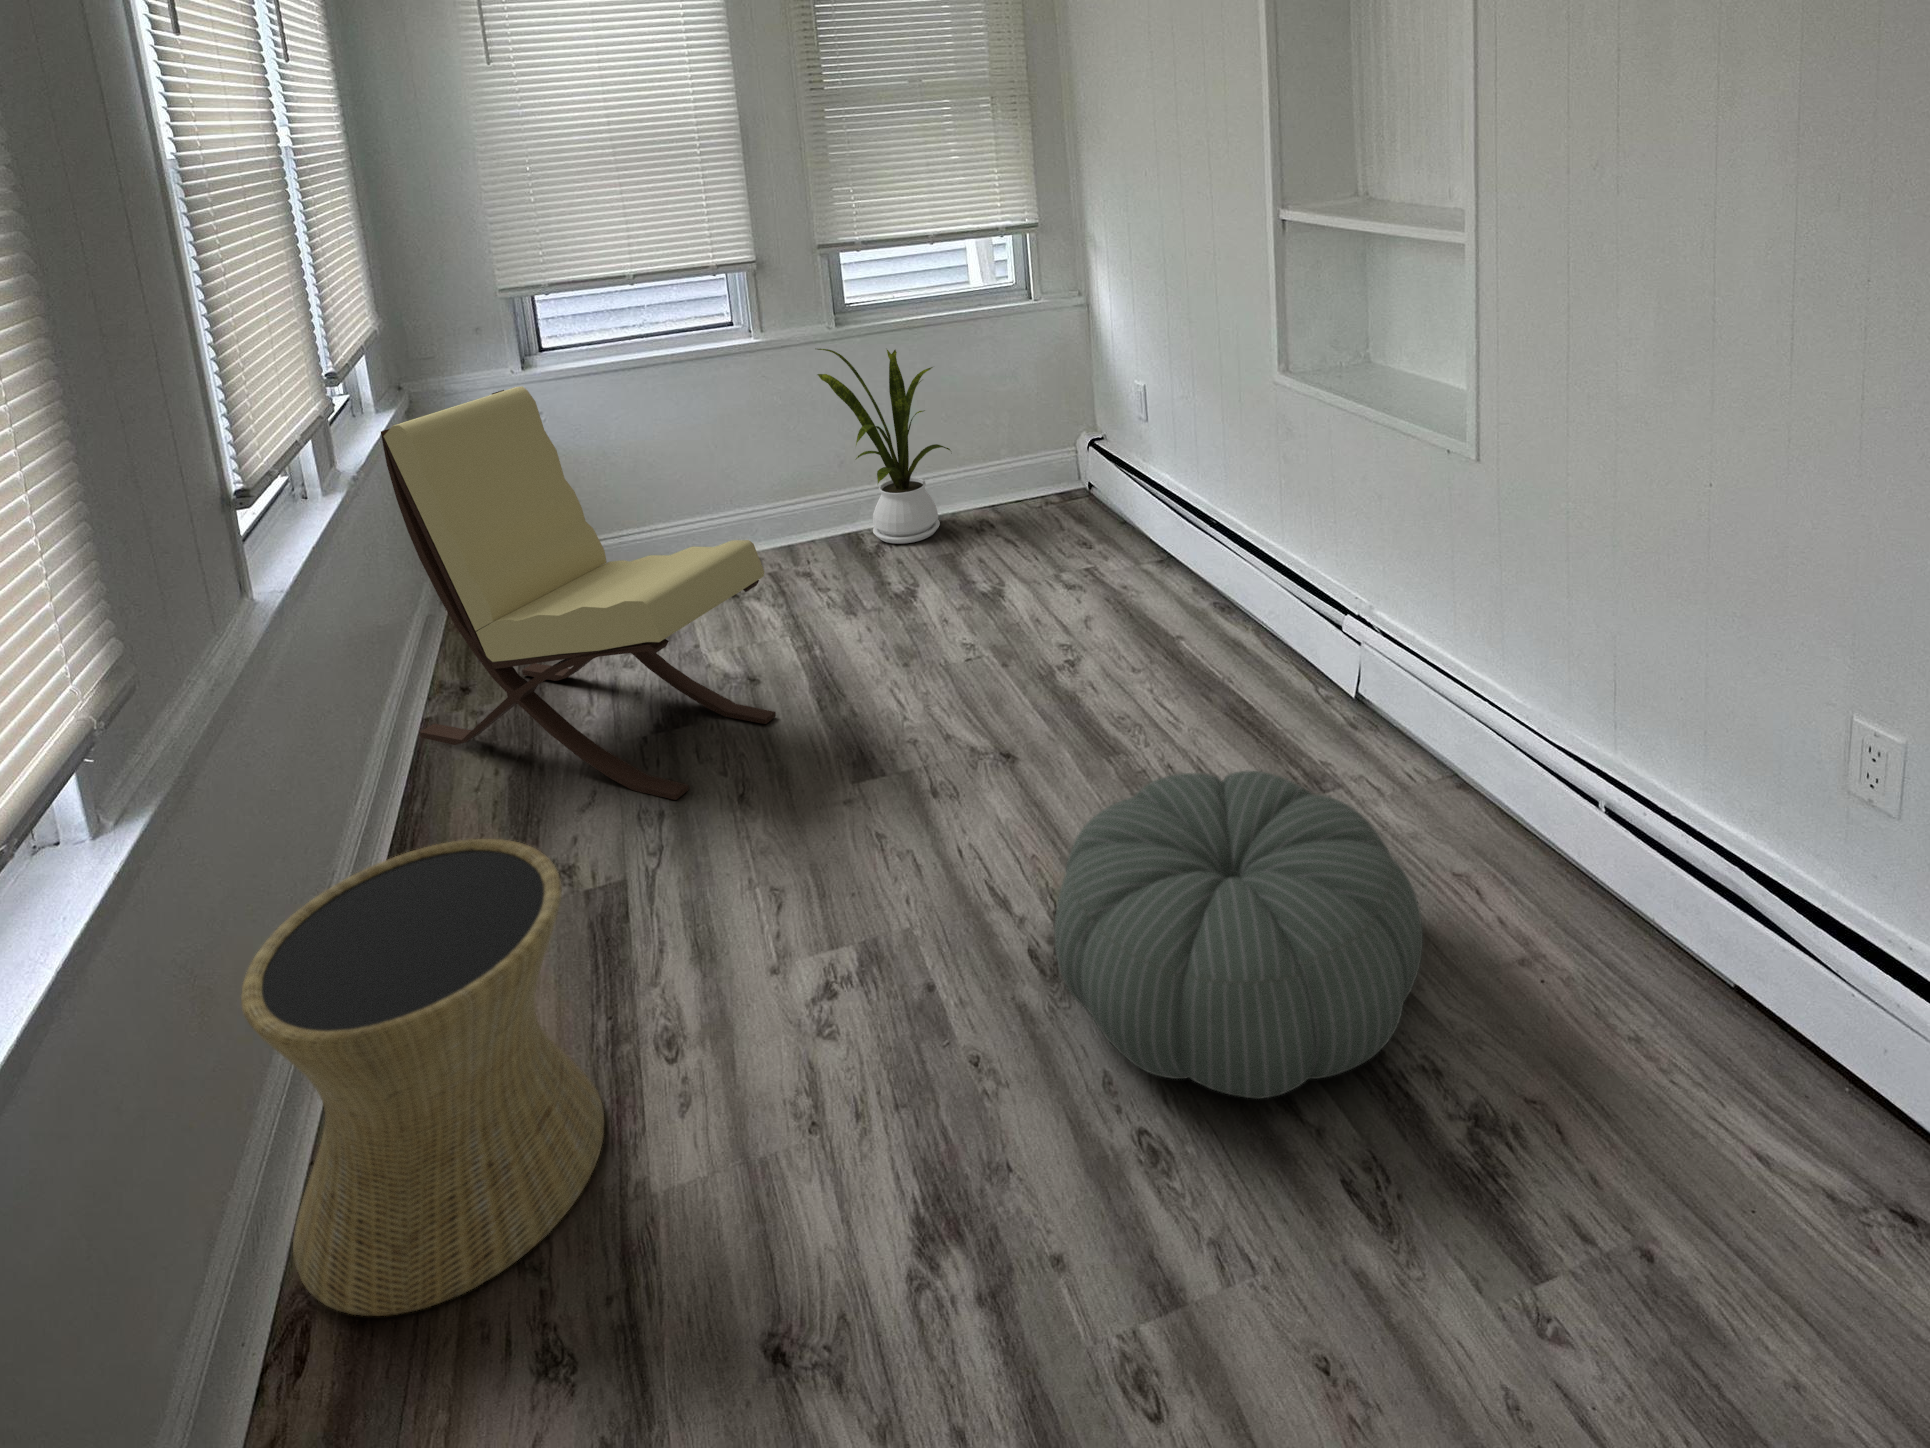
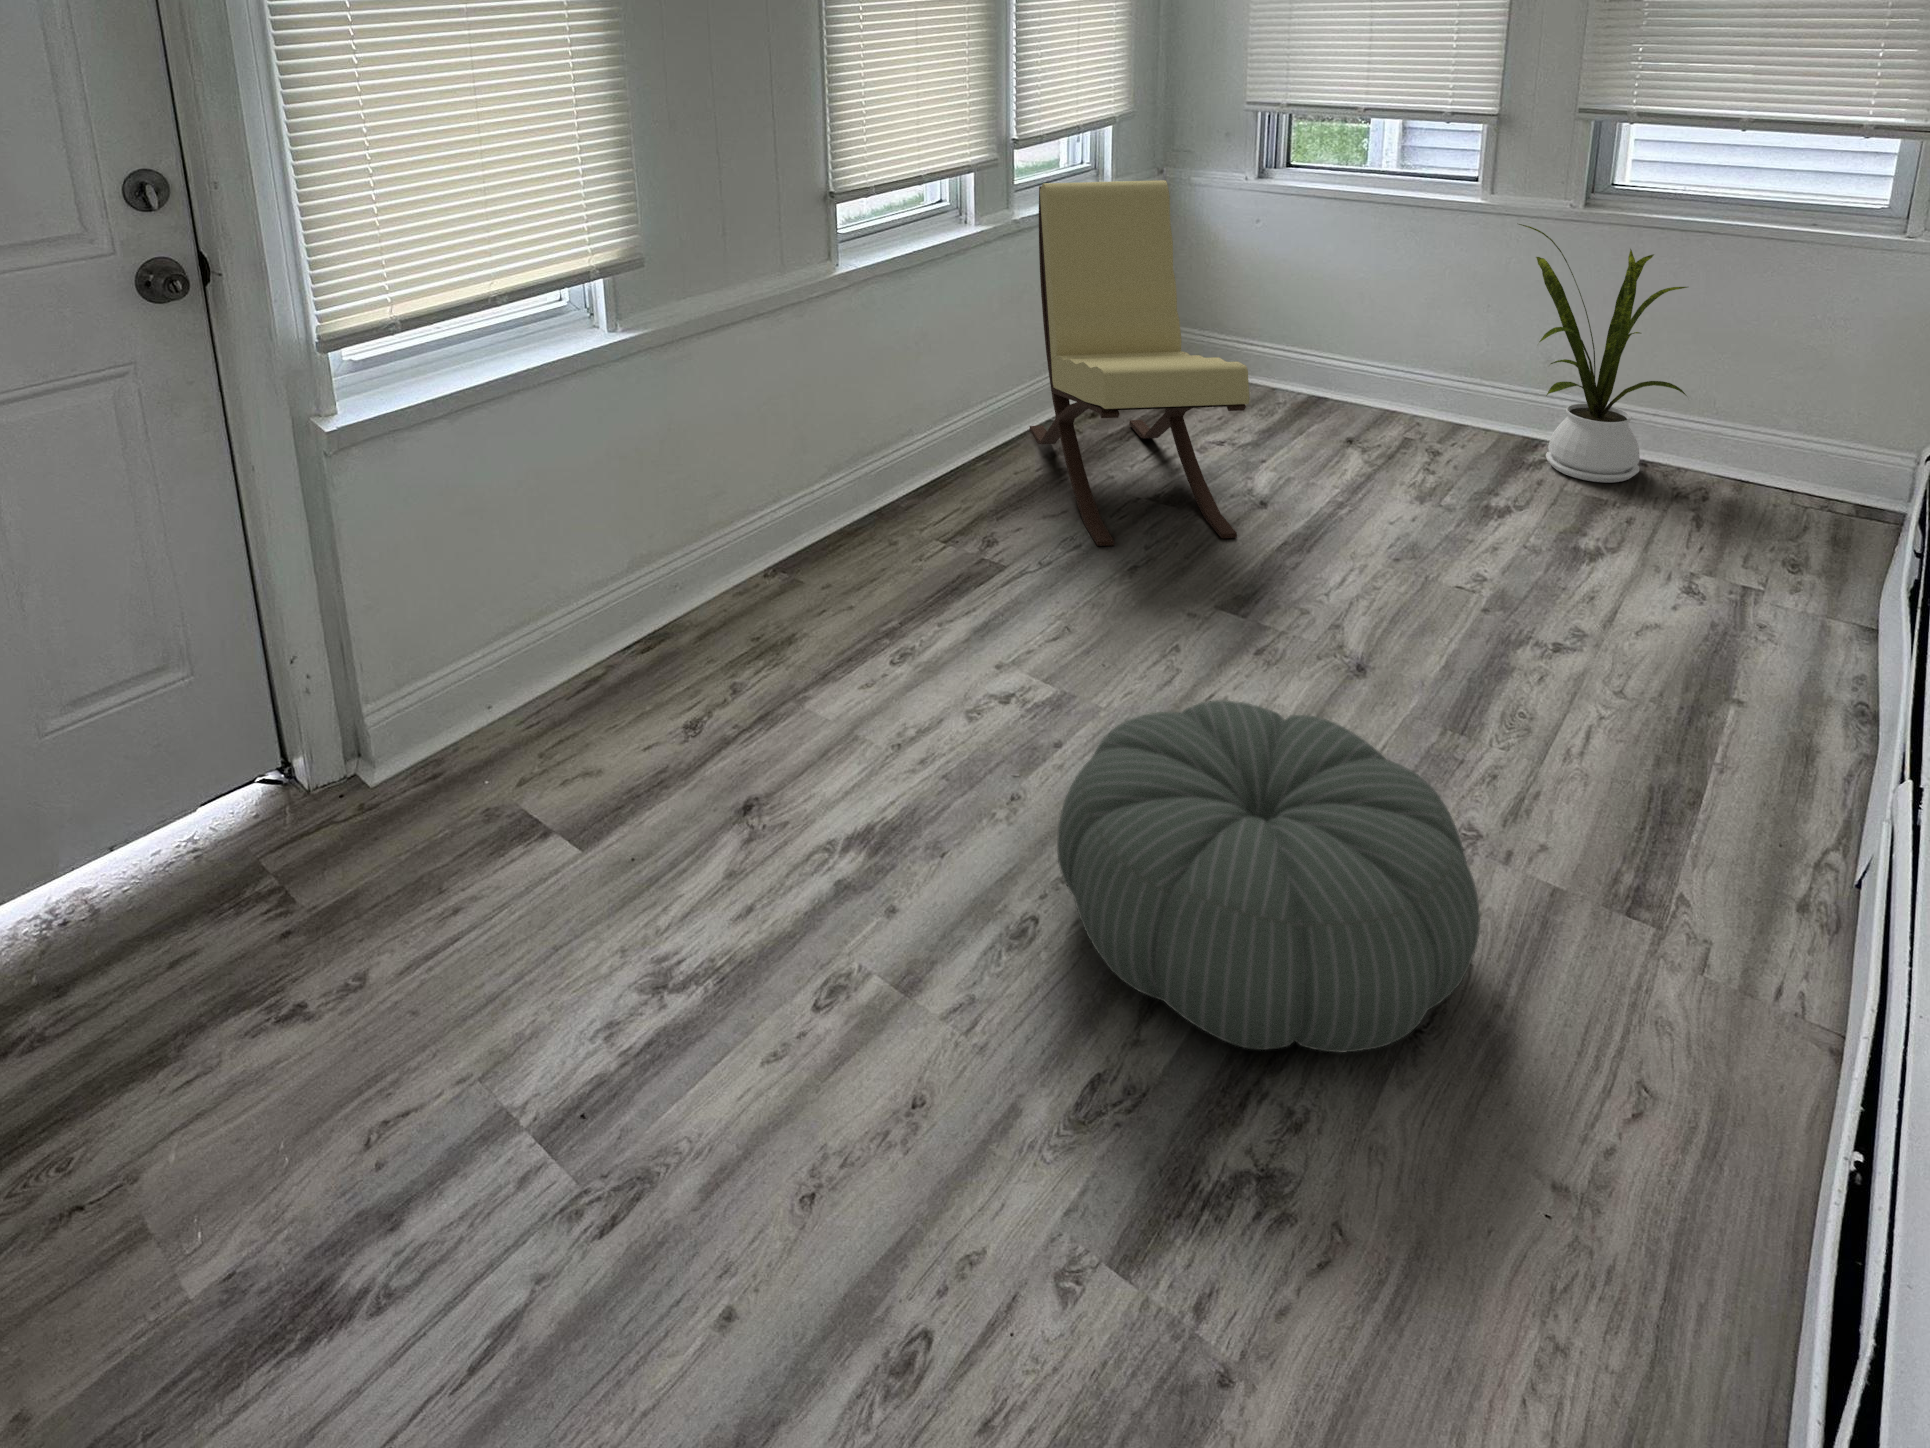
side table: present [241,839,604,1316] -> none [662,431,855,683]

